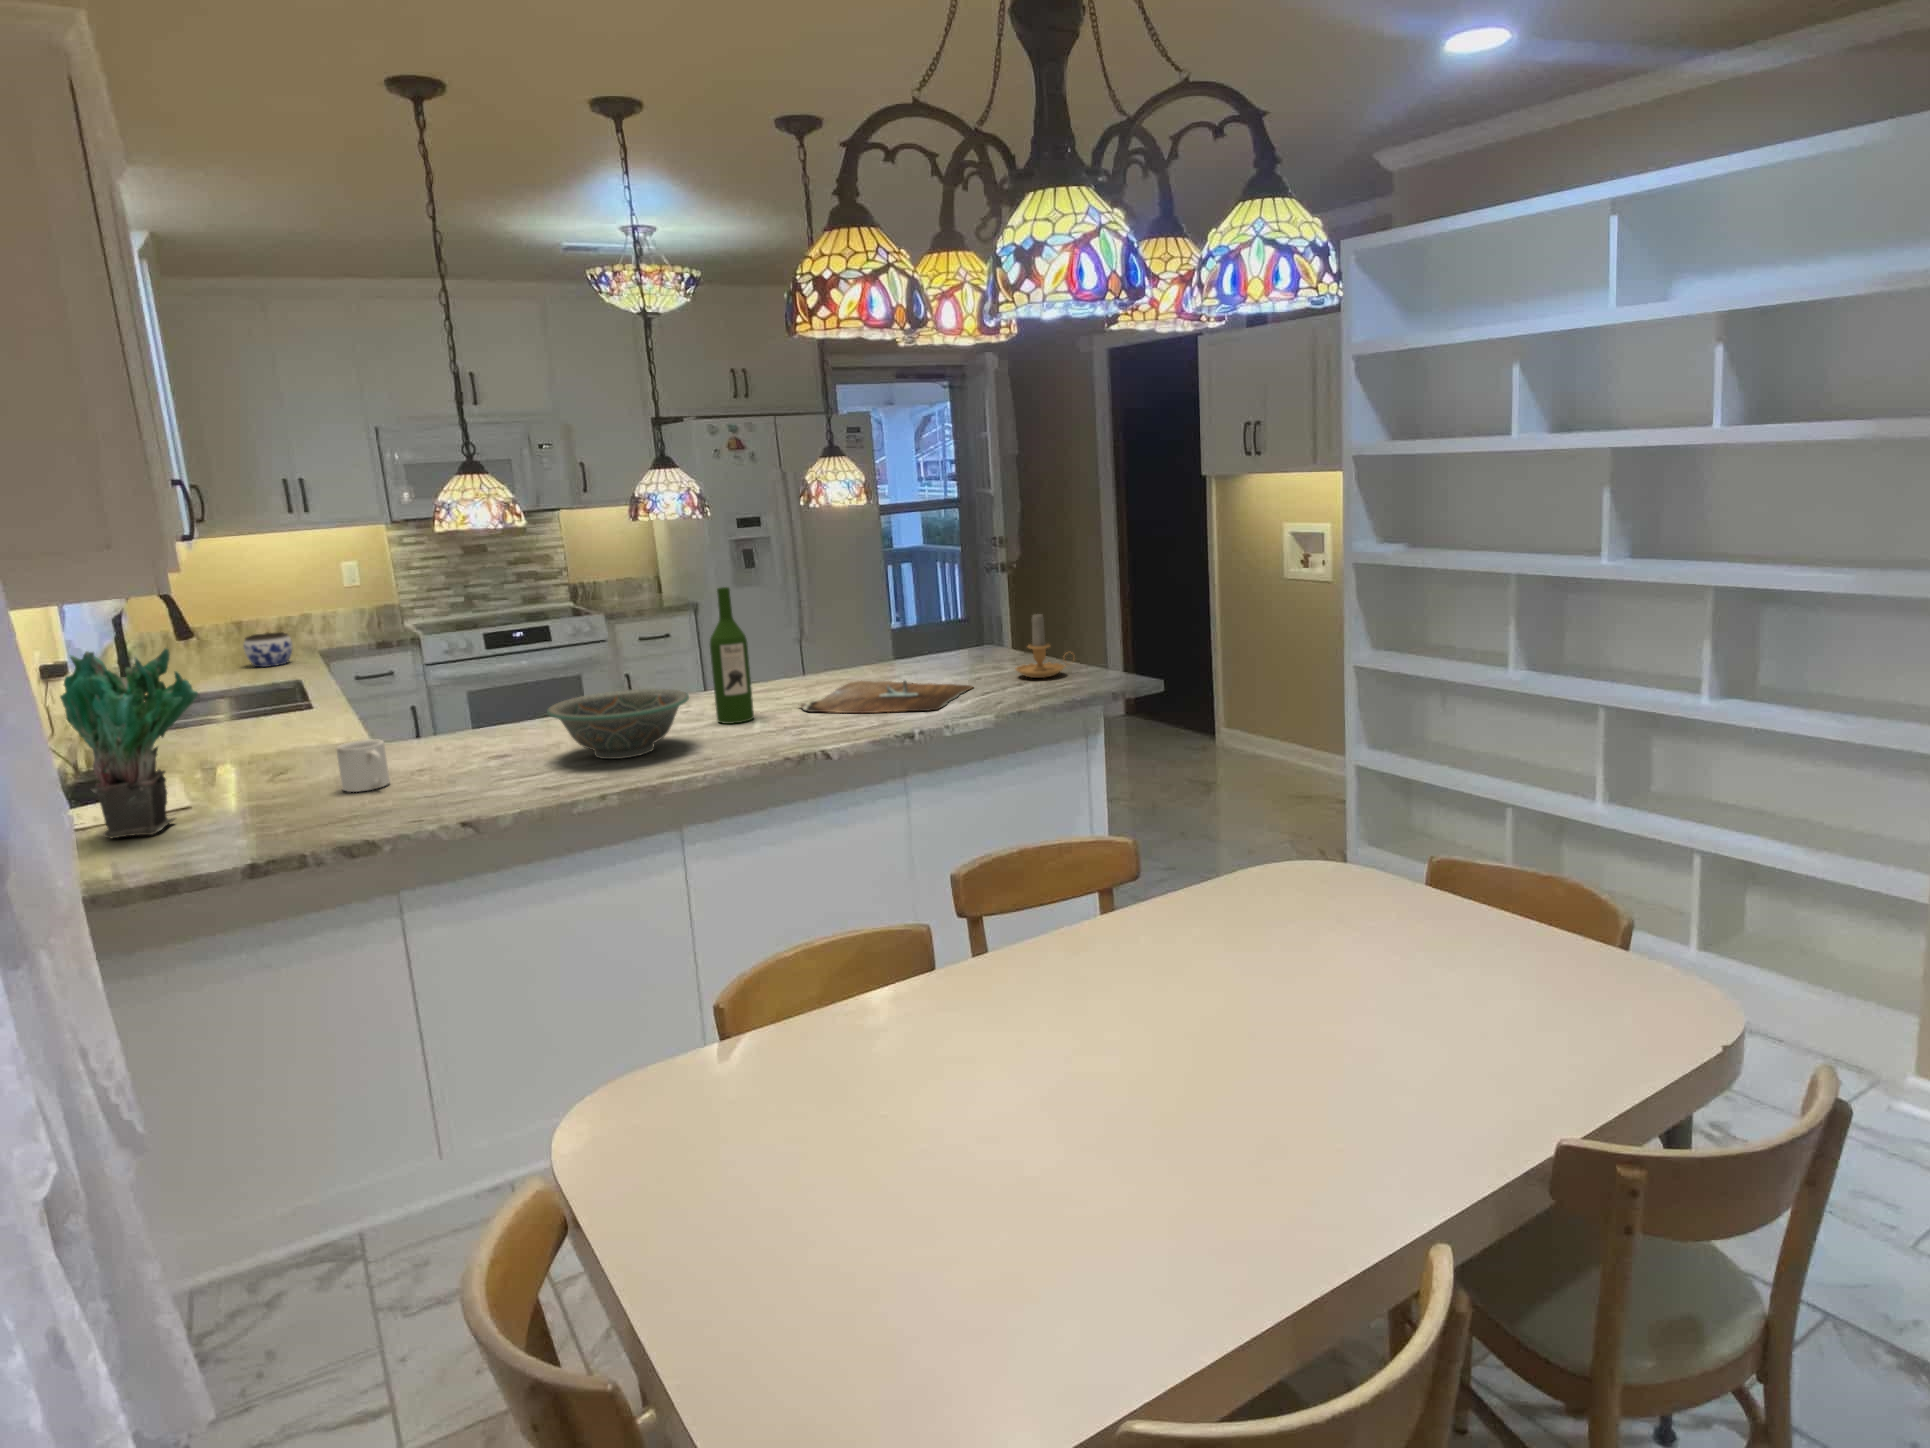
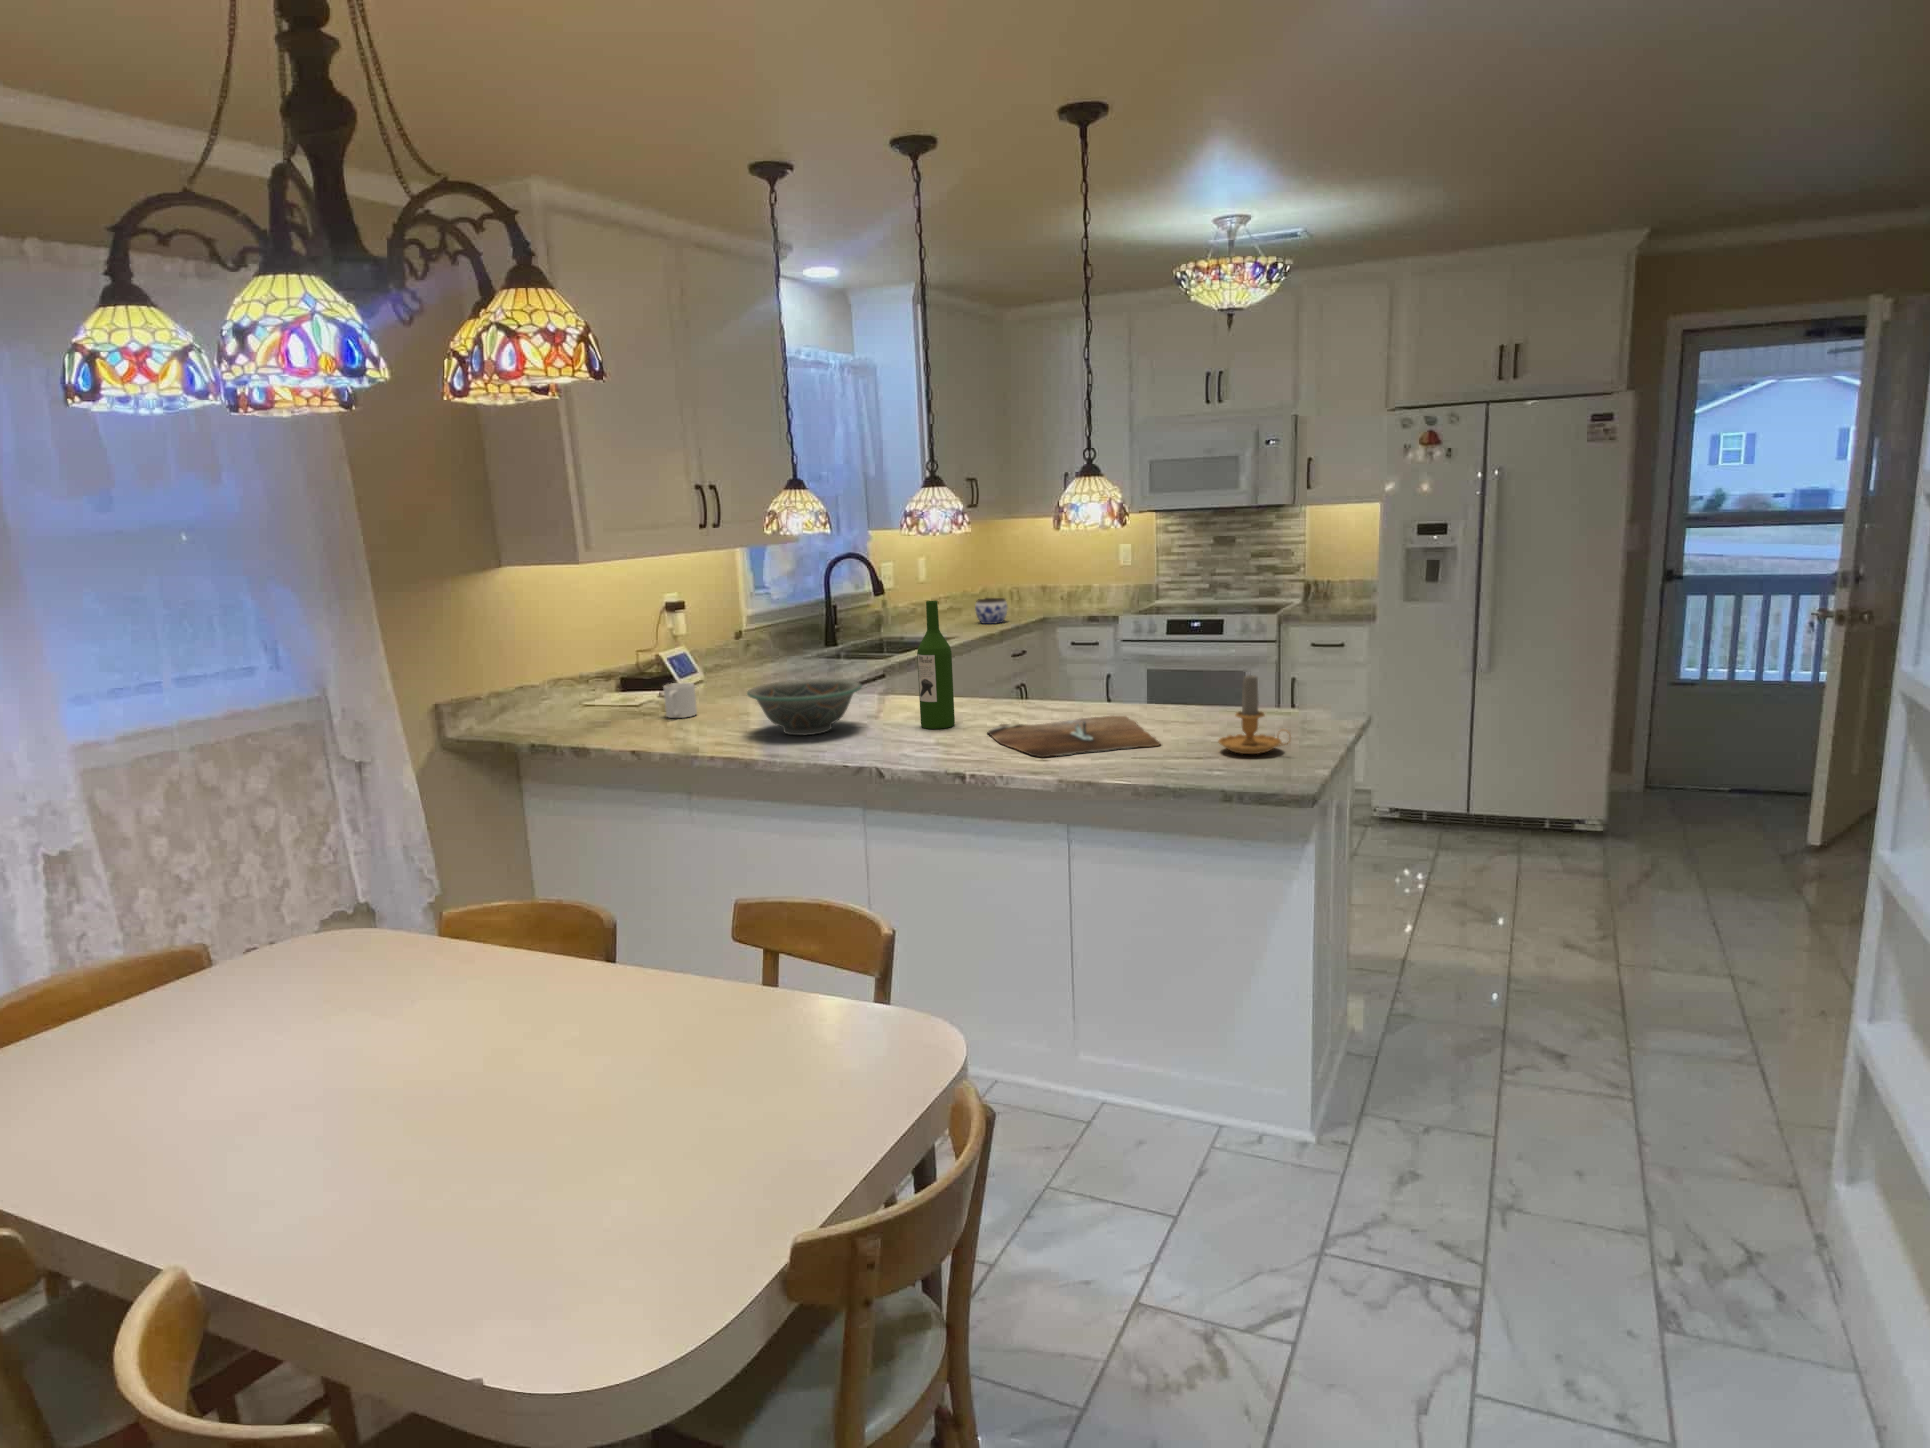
potted plant: present [60,648,198,838] -> none [521,598,591,716]

